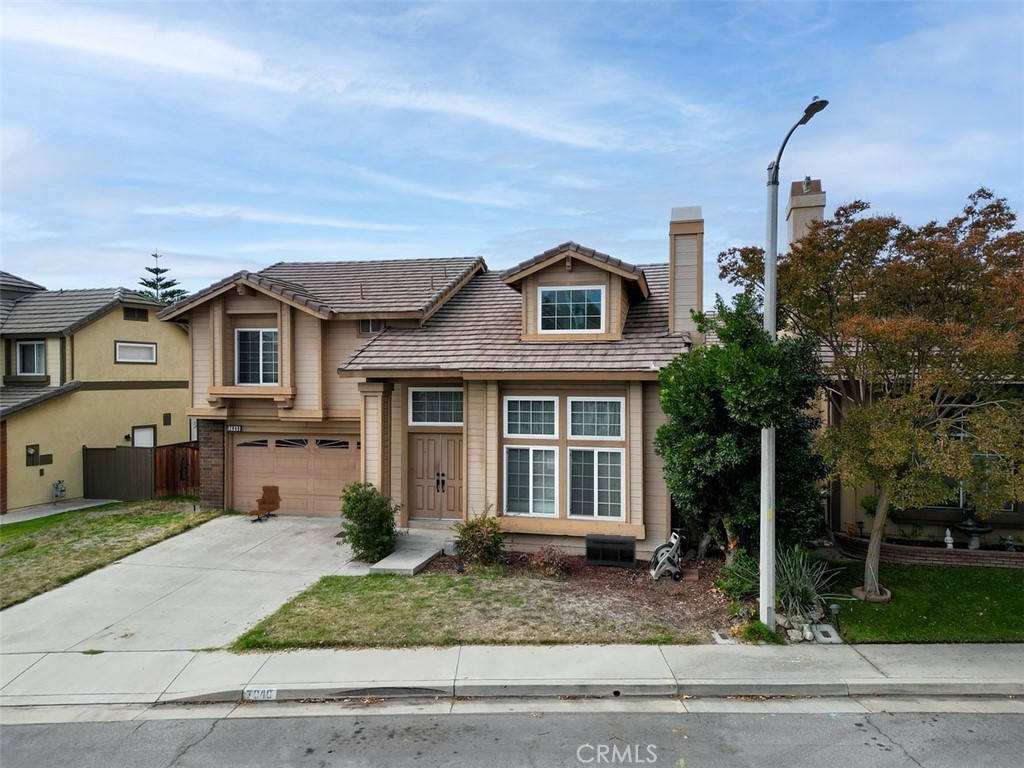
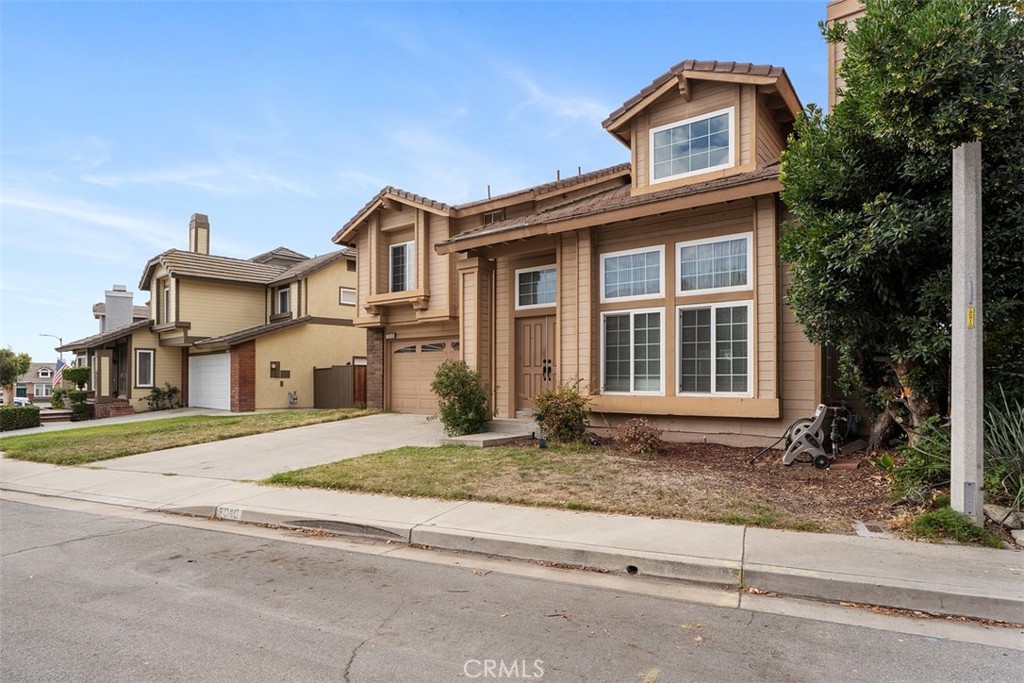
lounge chair: present [250,486,282,523] -> none [399,386,429,416]
bench: present [585,534,636,568] -> none [693,412,767,454]

